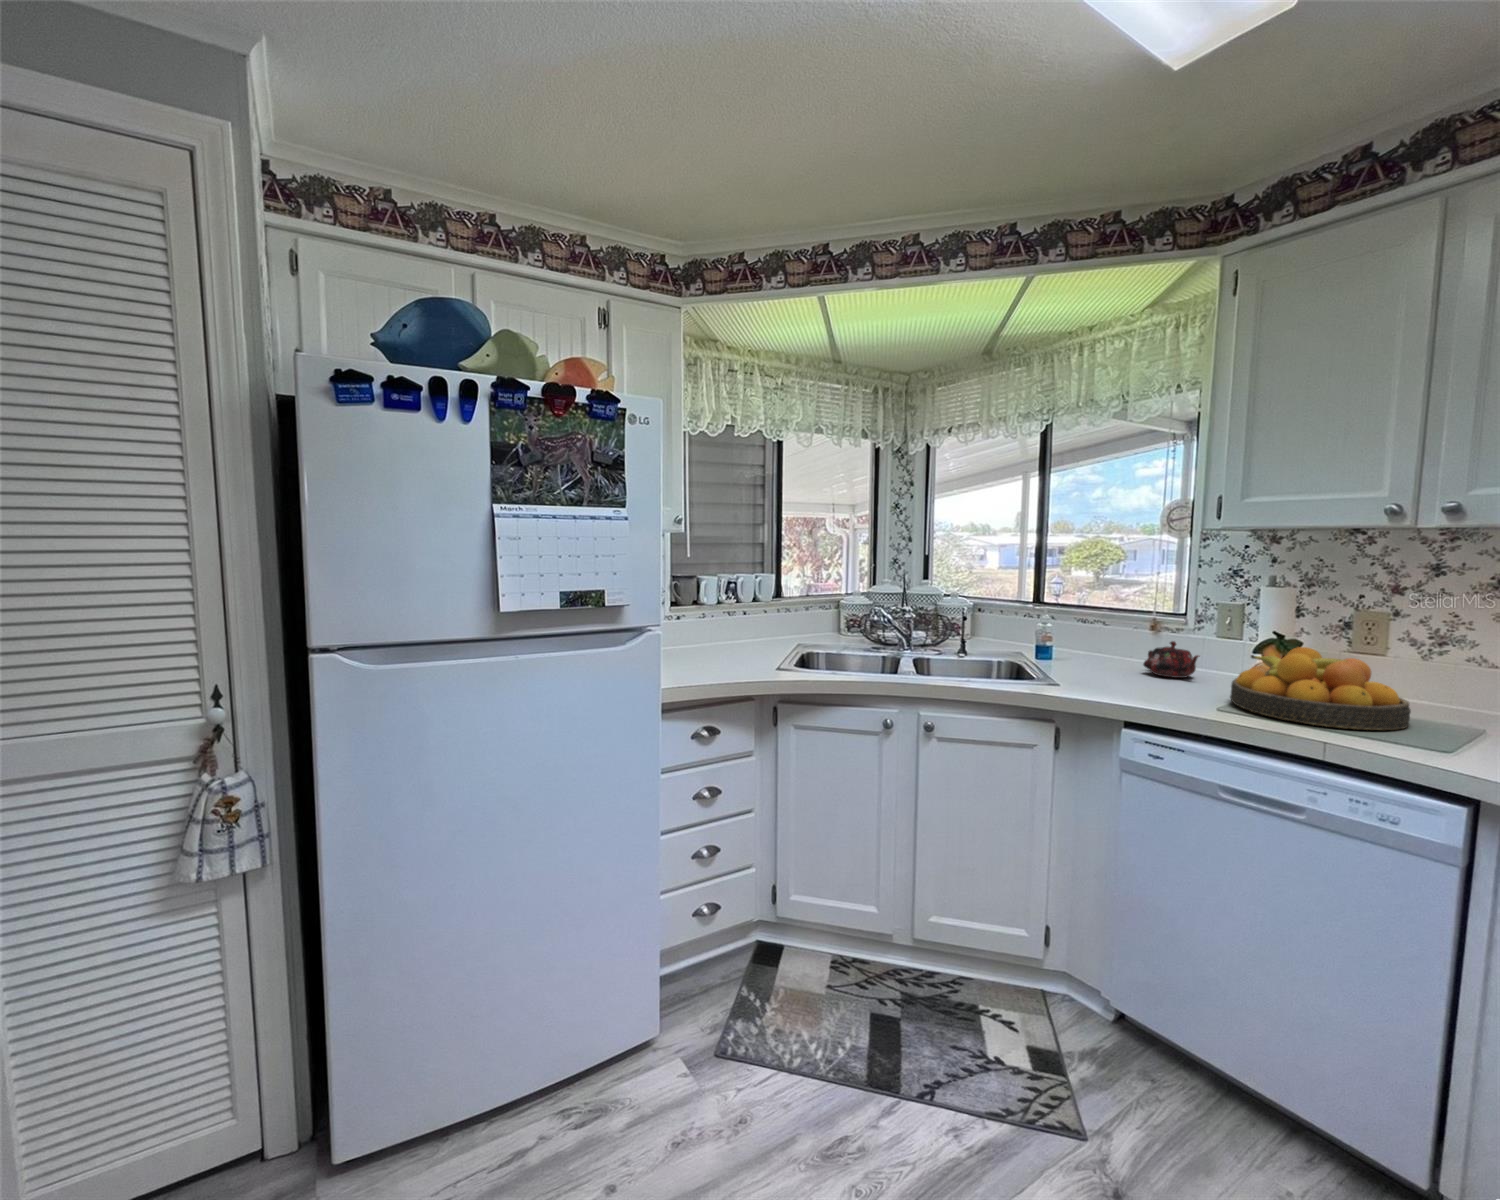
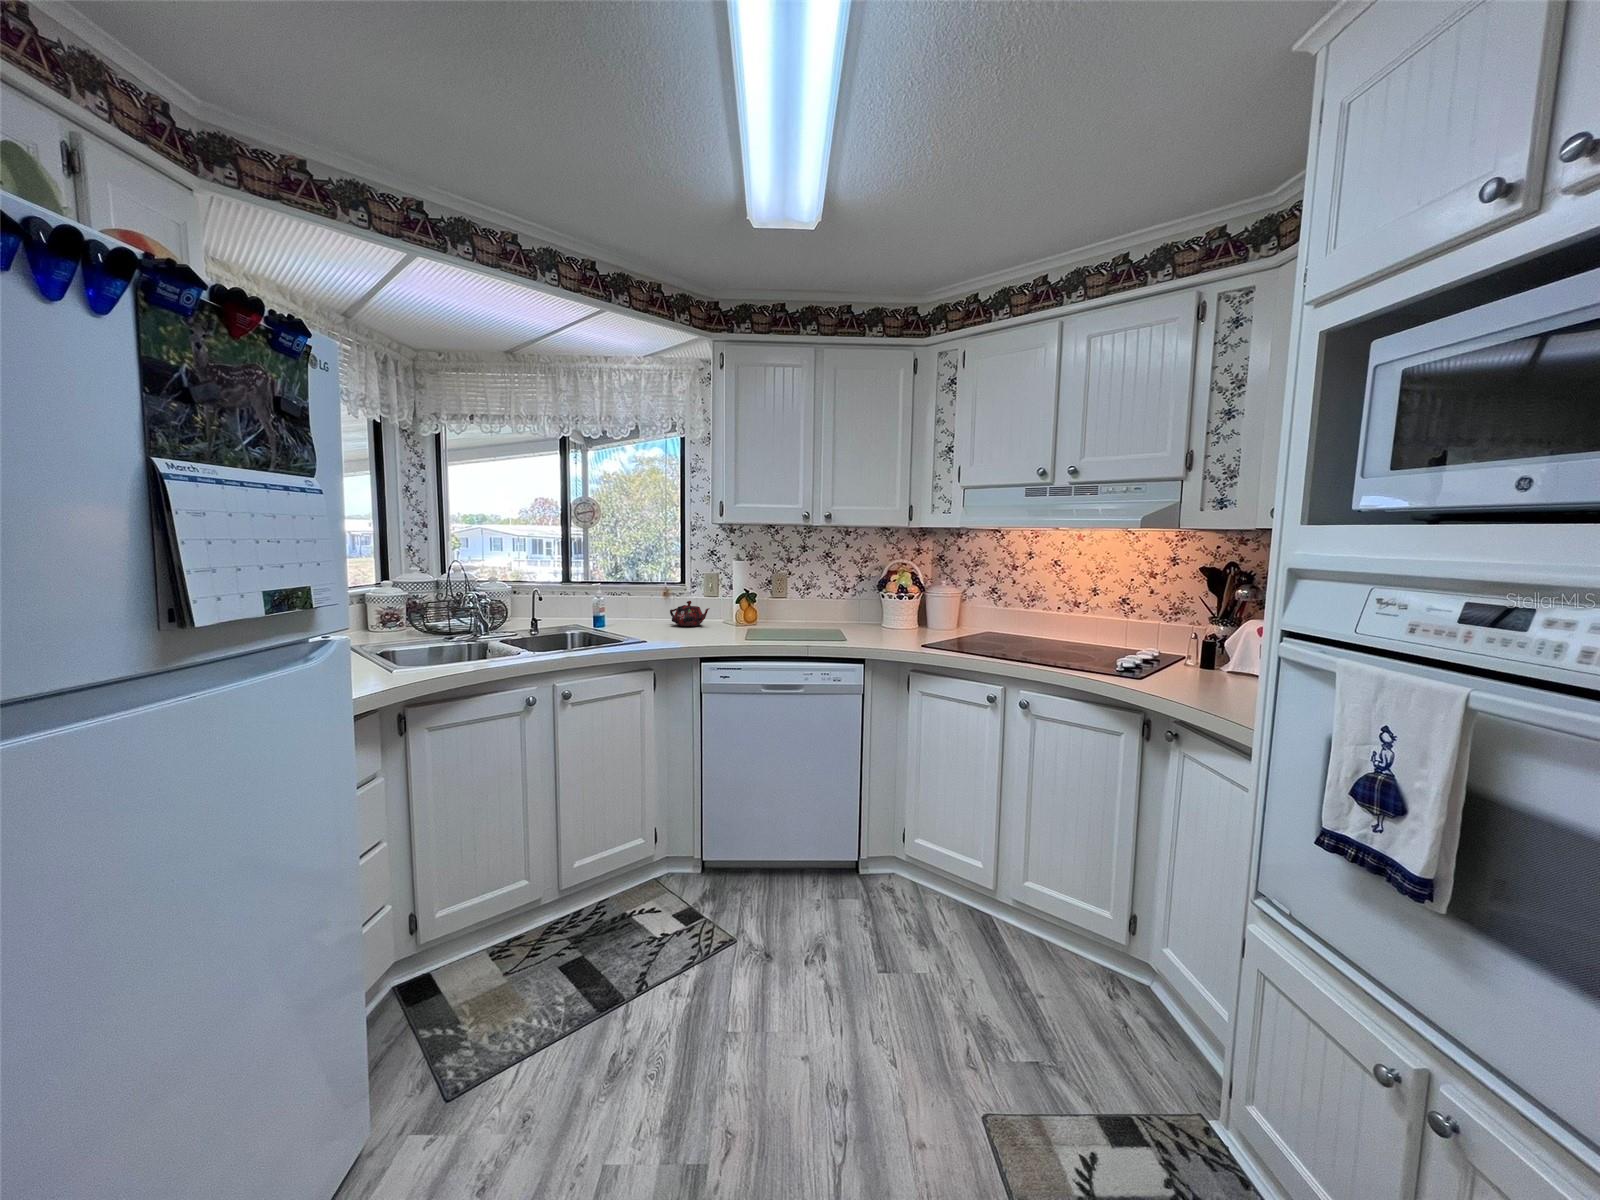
fruit bowl: present [1230,647,1411,730] -> none [743,595,824,638]

